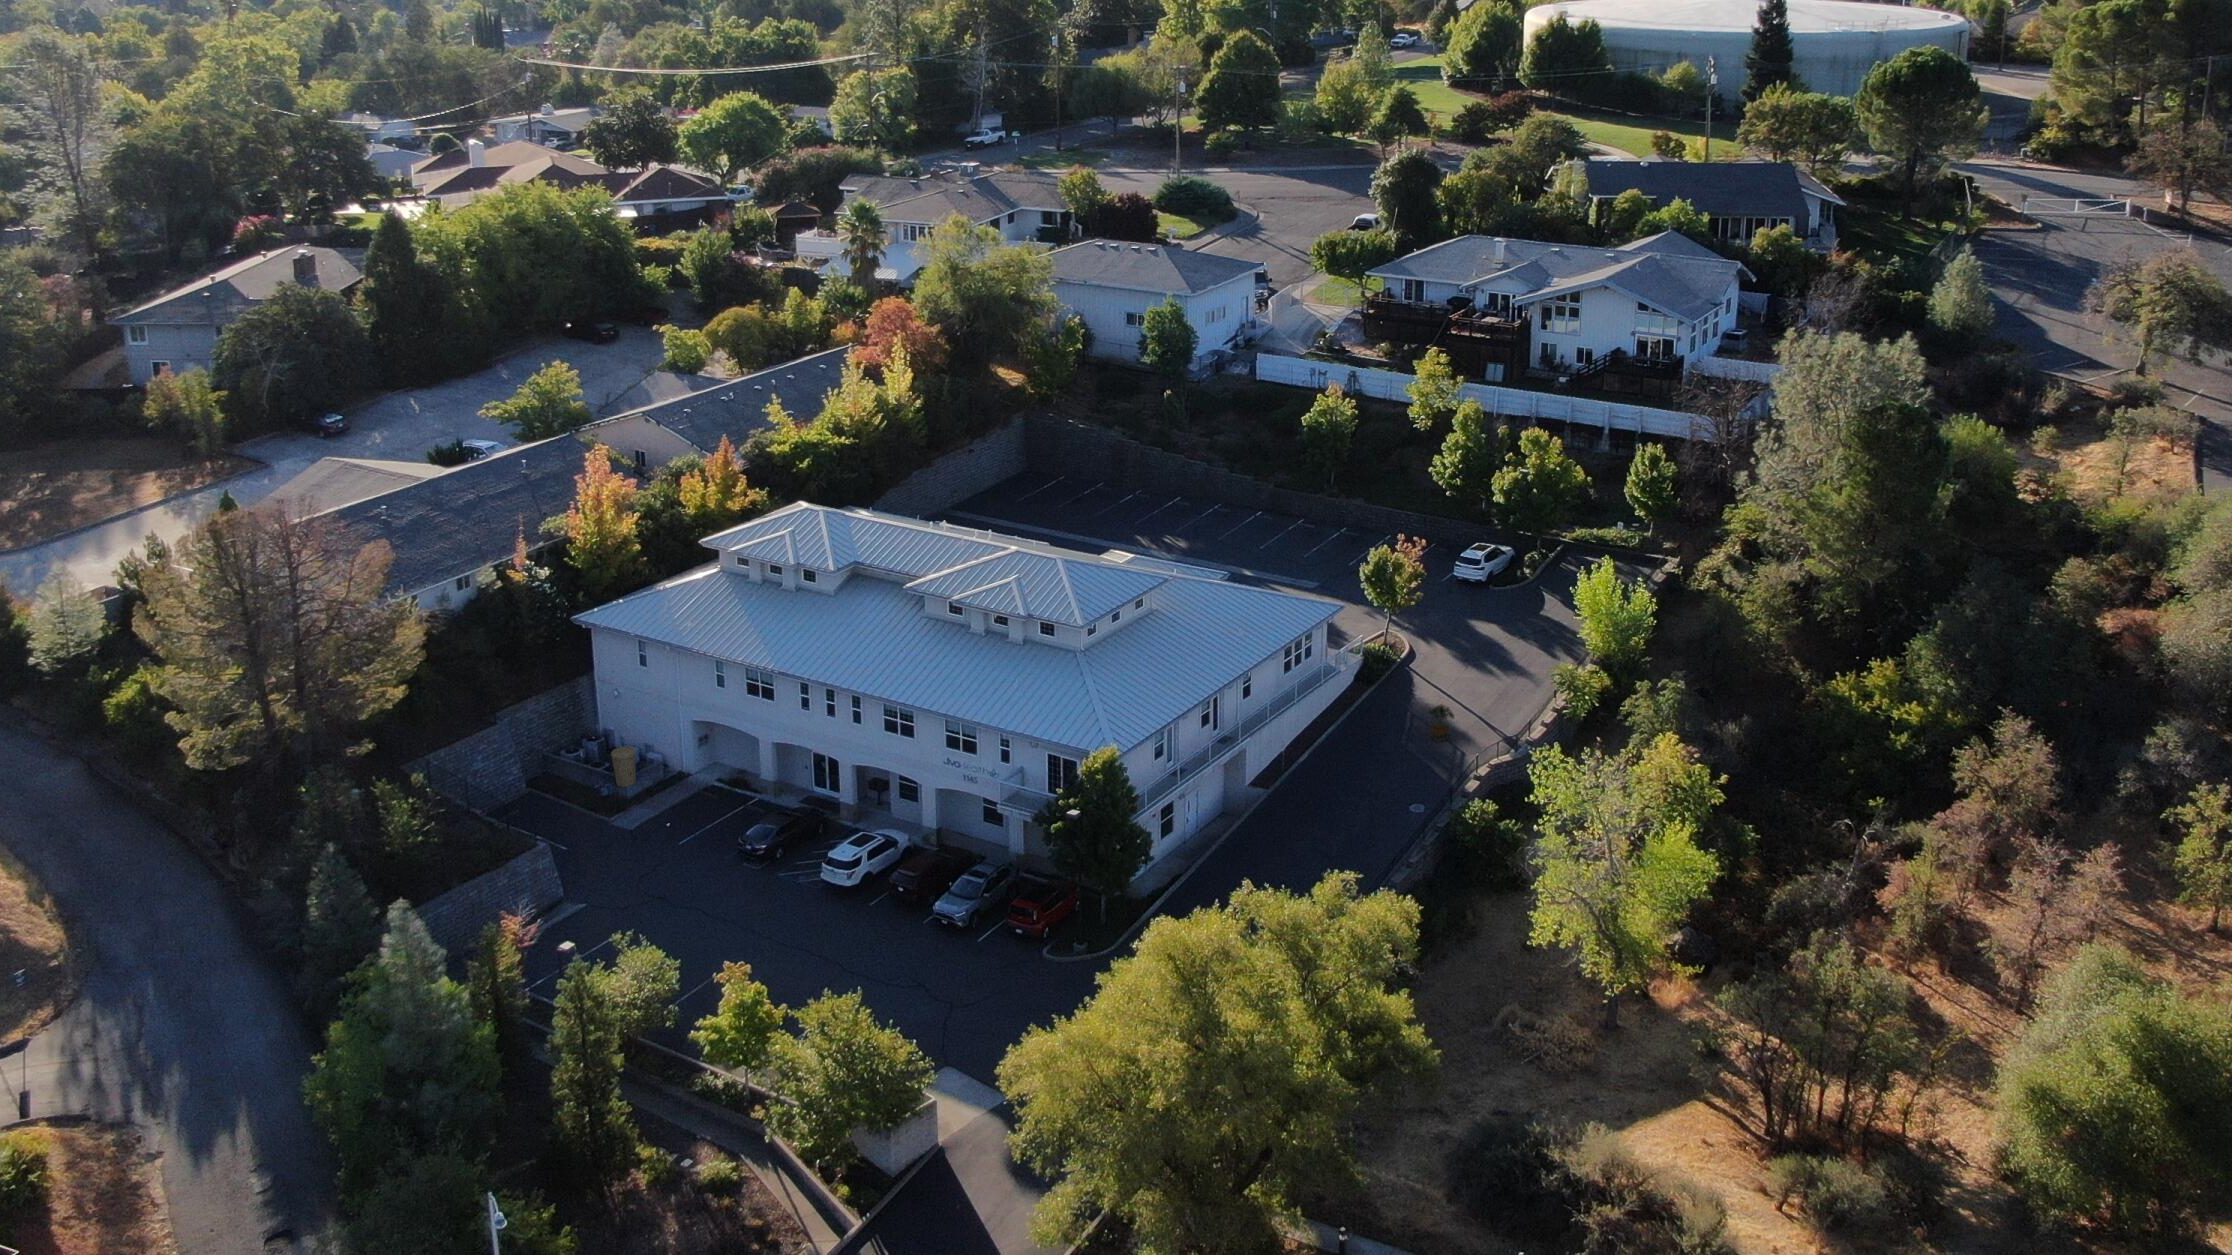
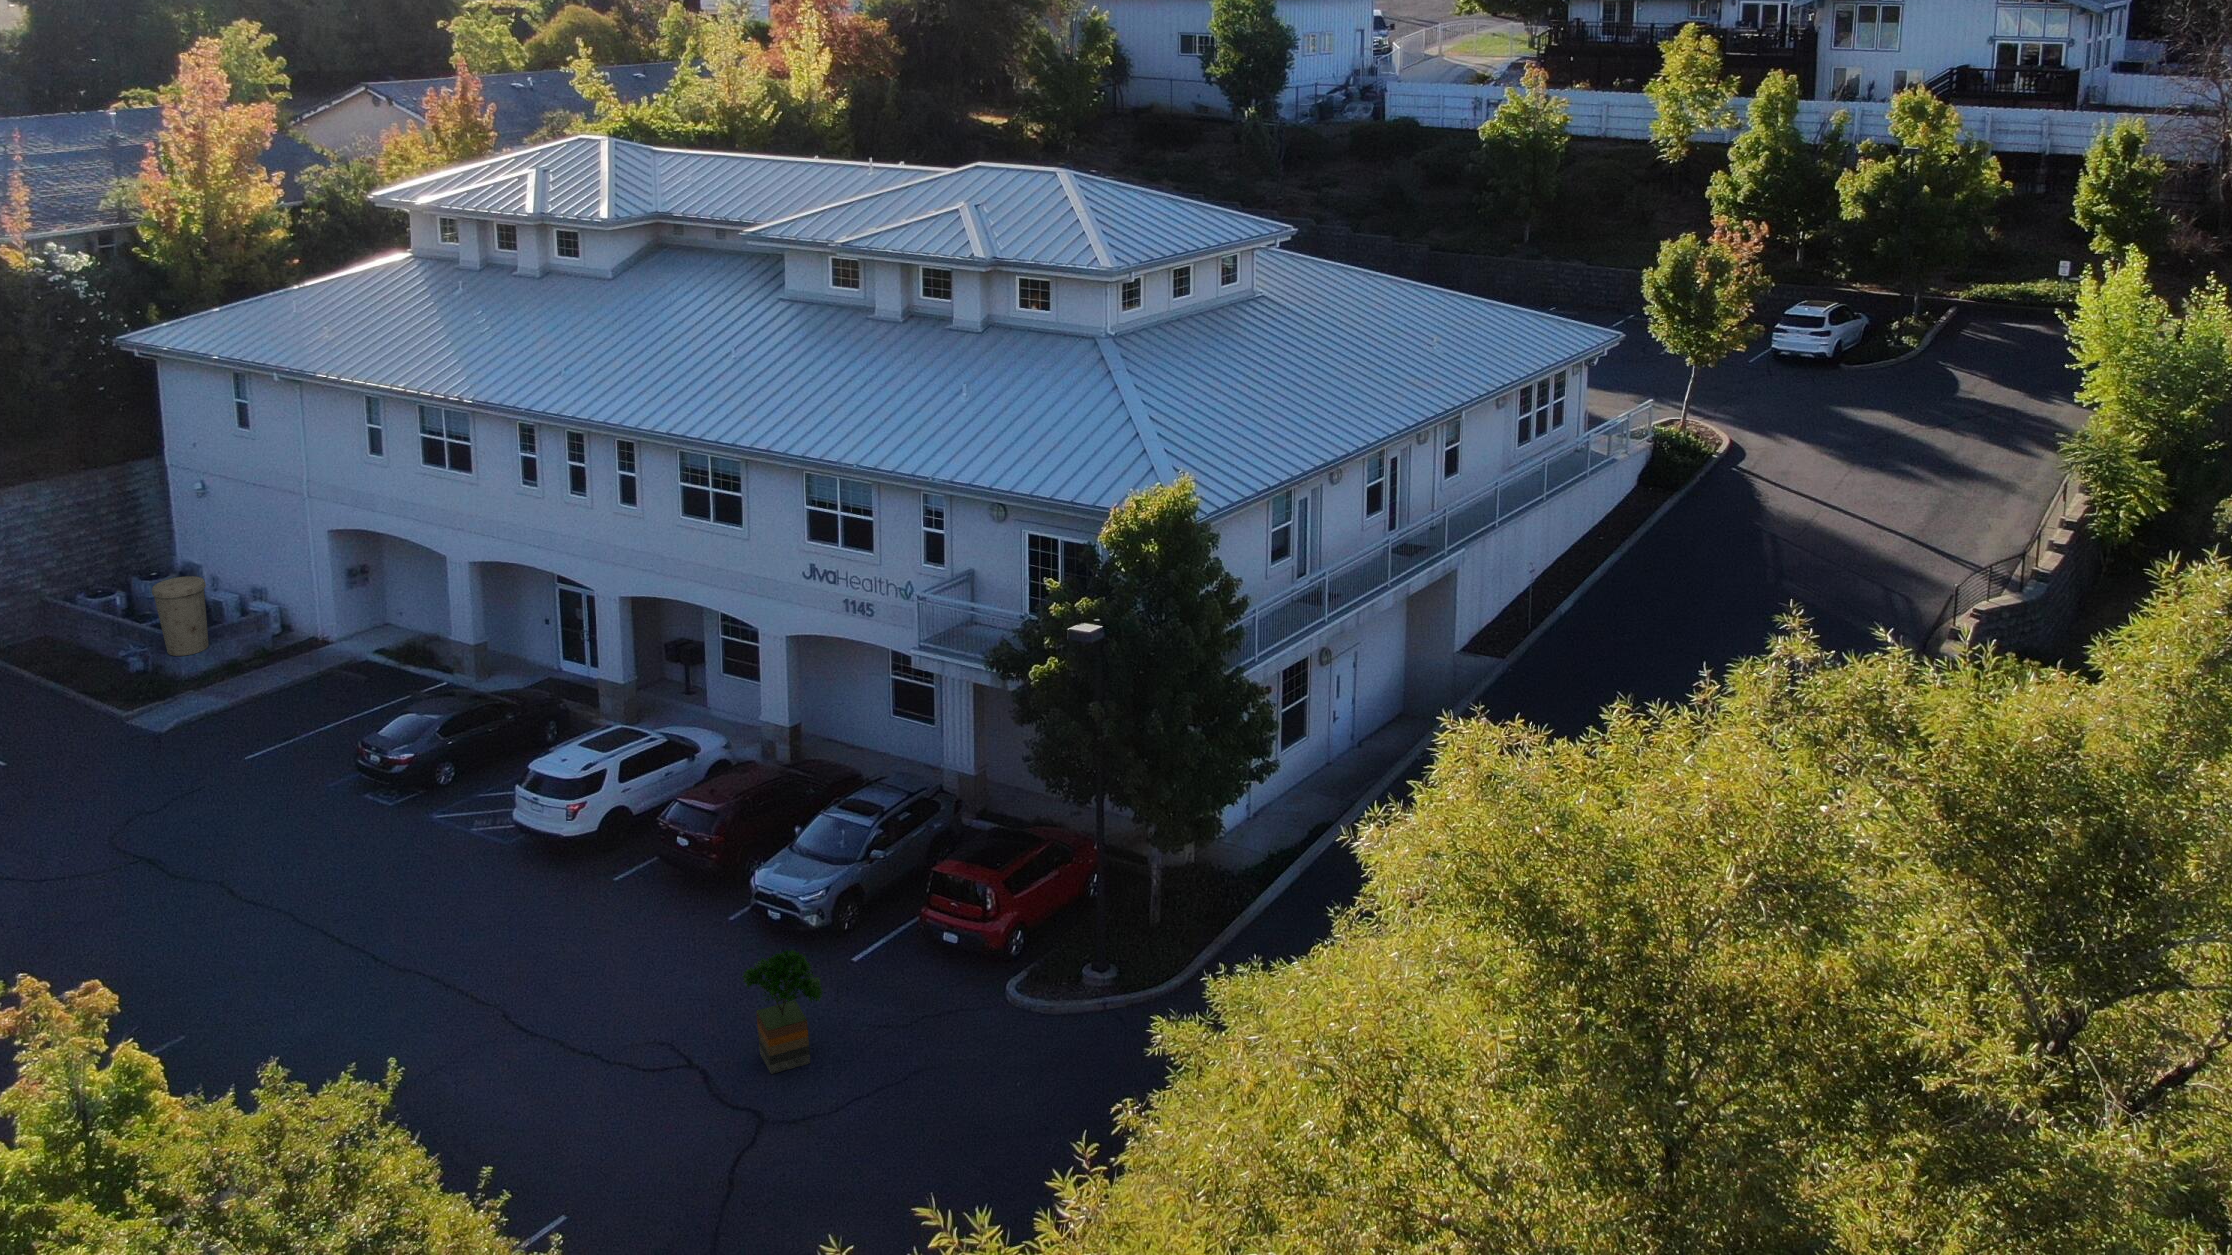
potted tree: present [1429,705,1454,742] -> present [742,949,823,1074]

